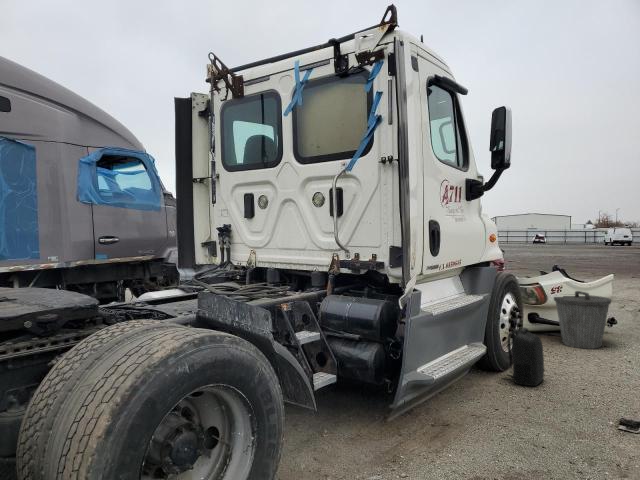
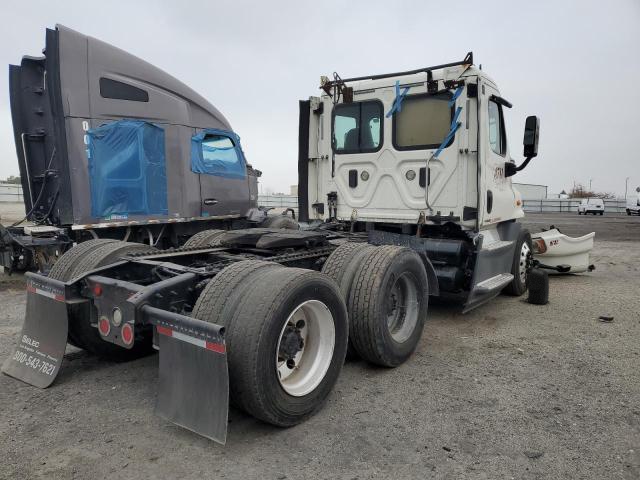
trash can: present [554,291,611,349] -> none [551,244,593,285]

